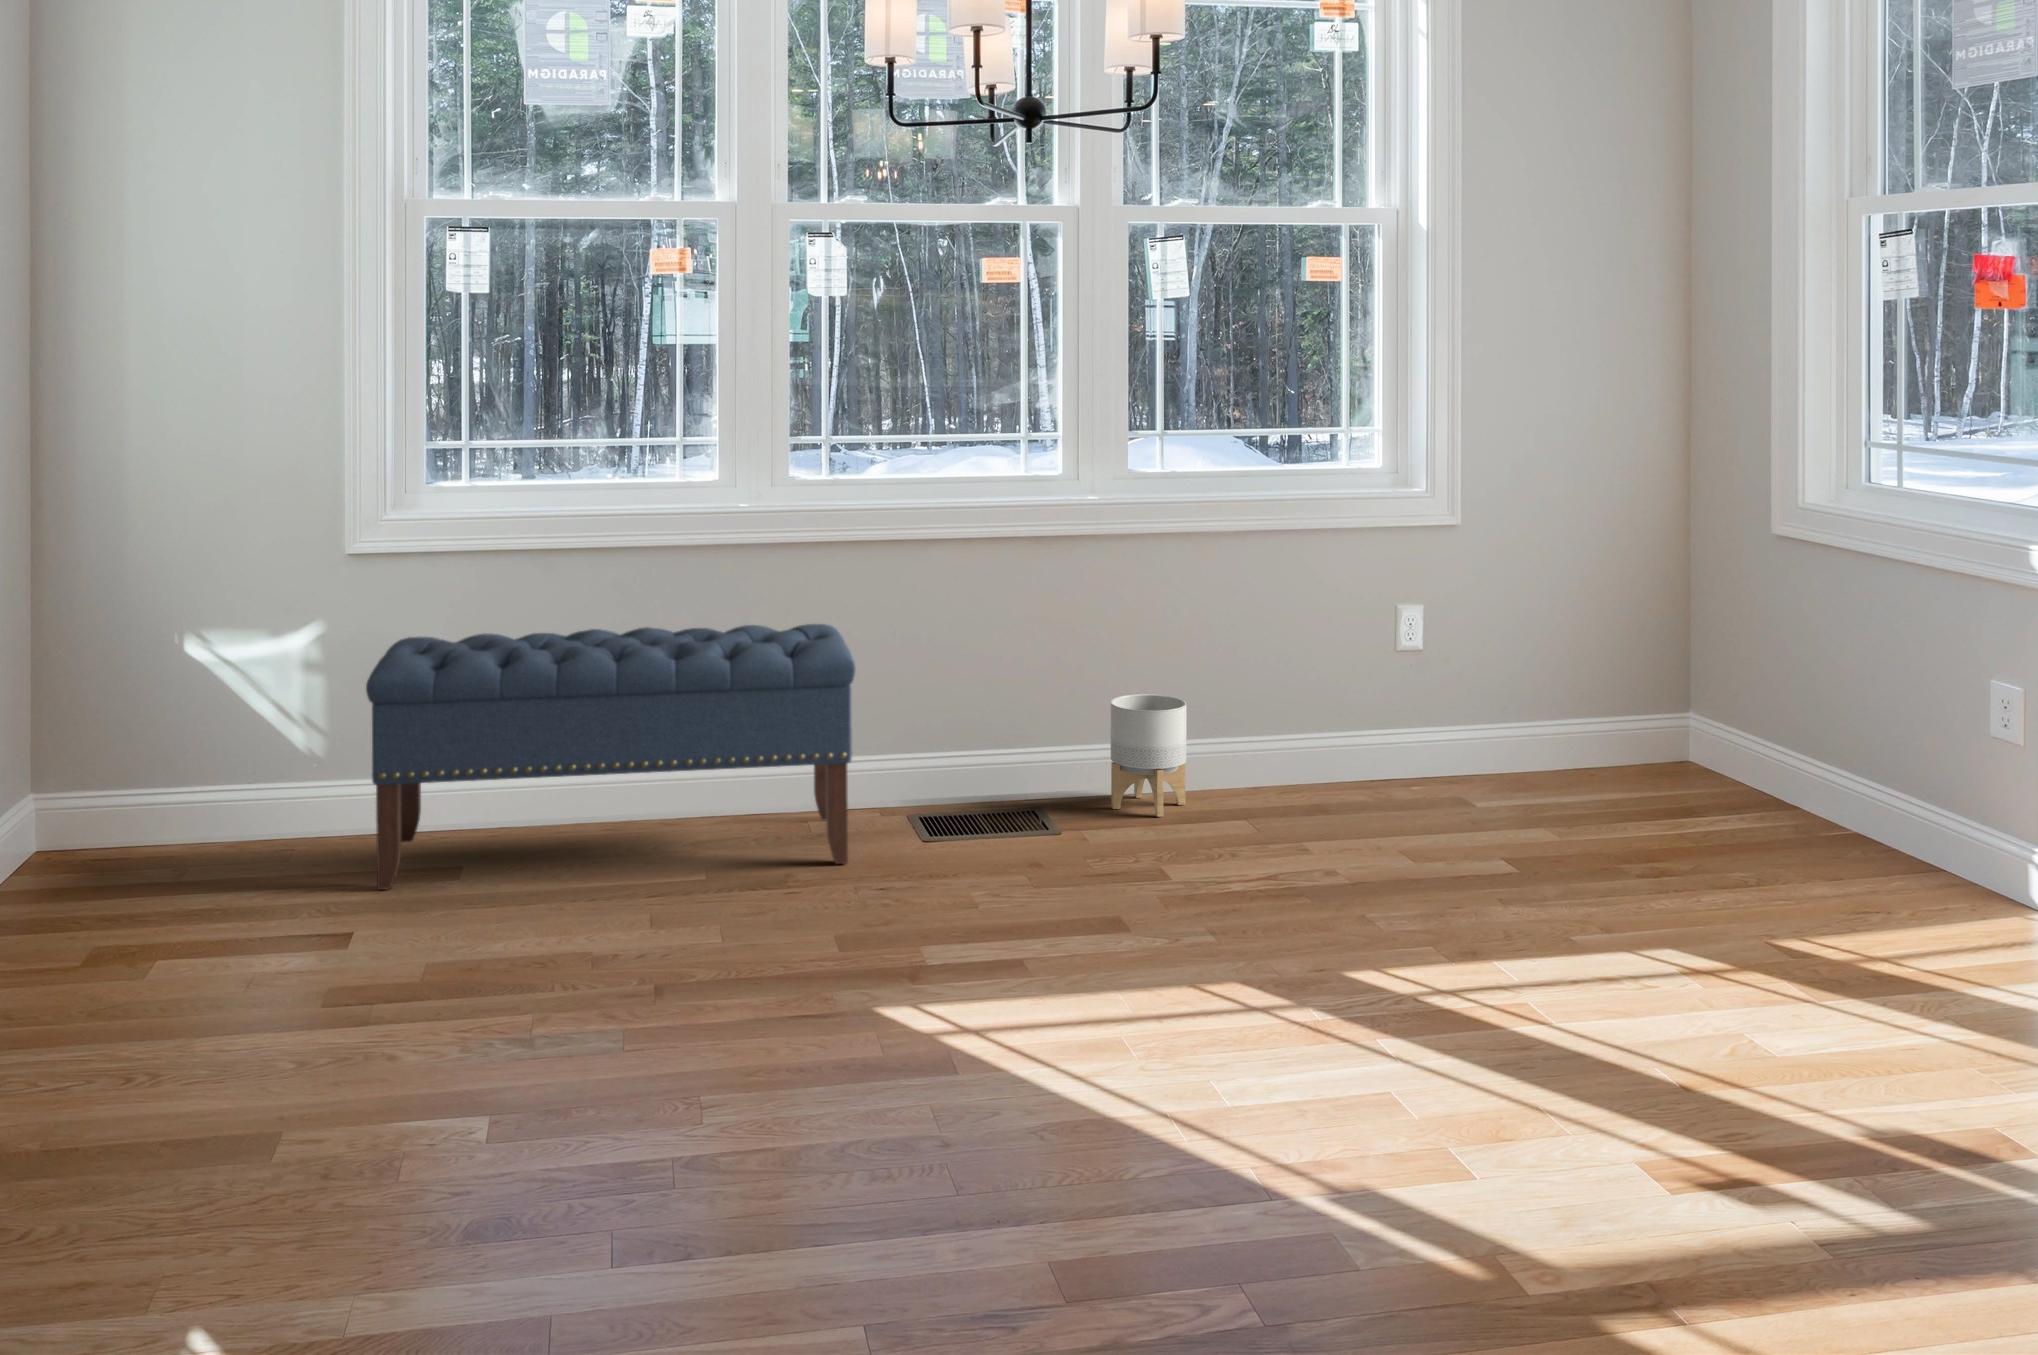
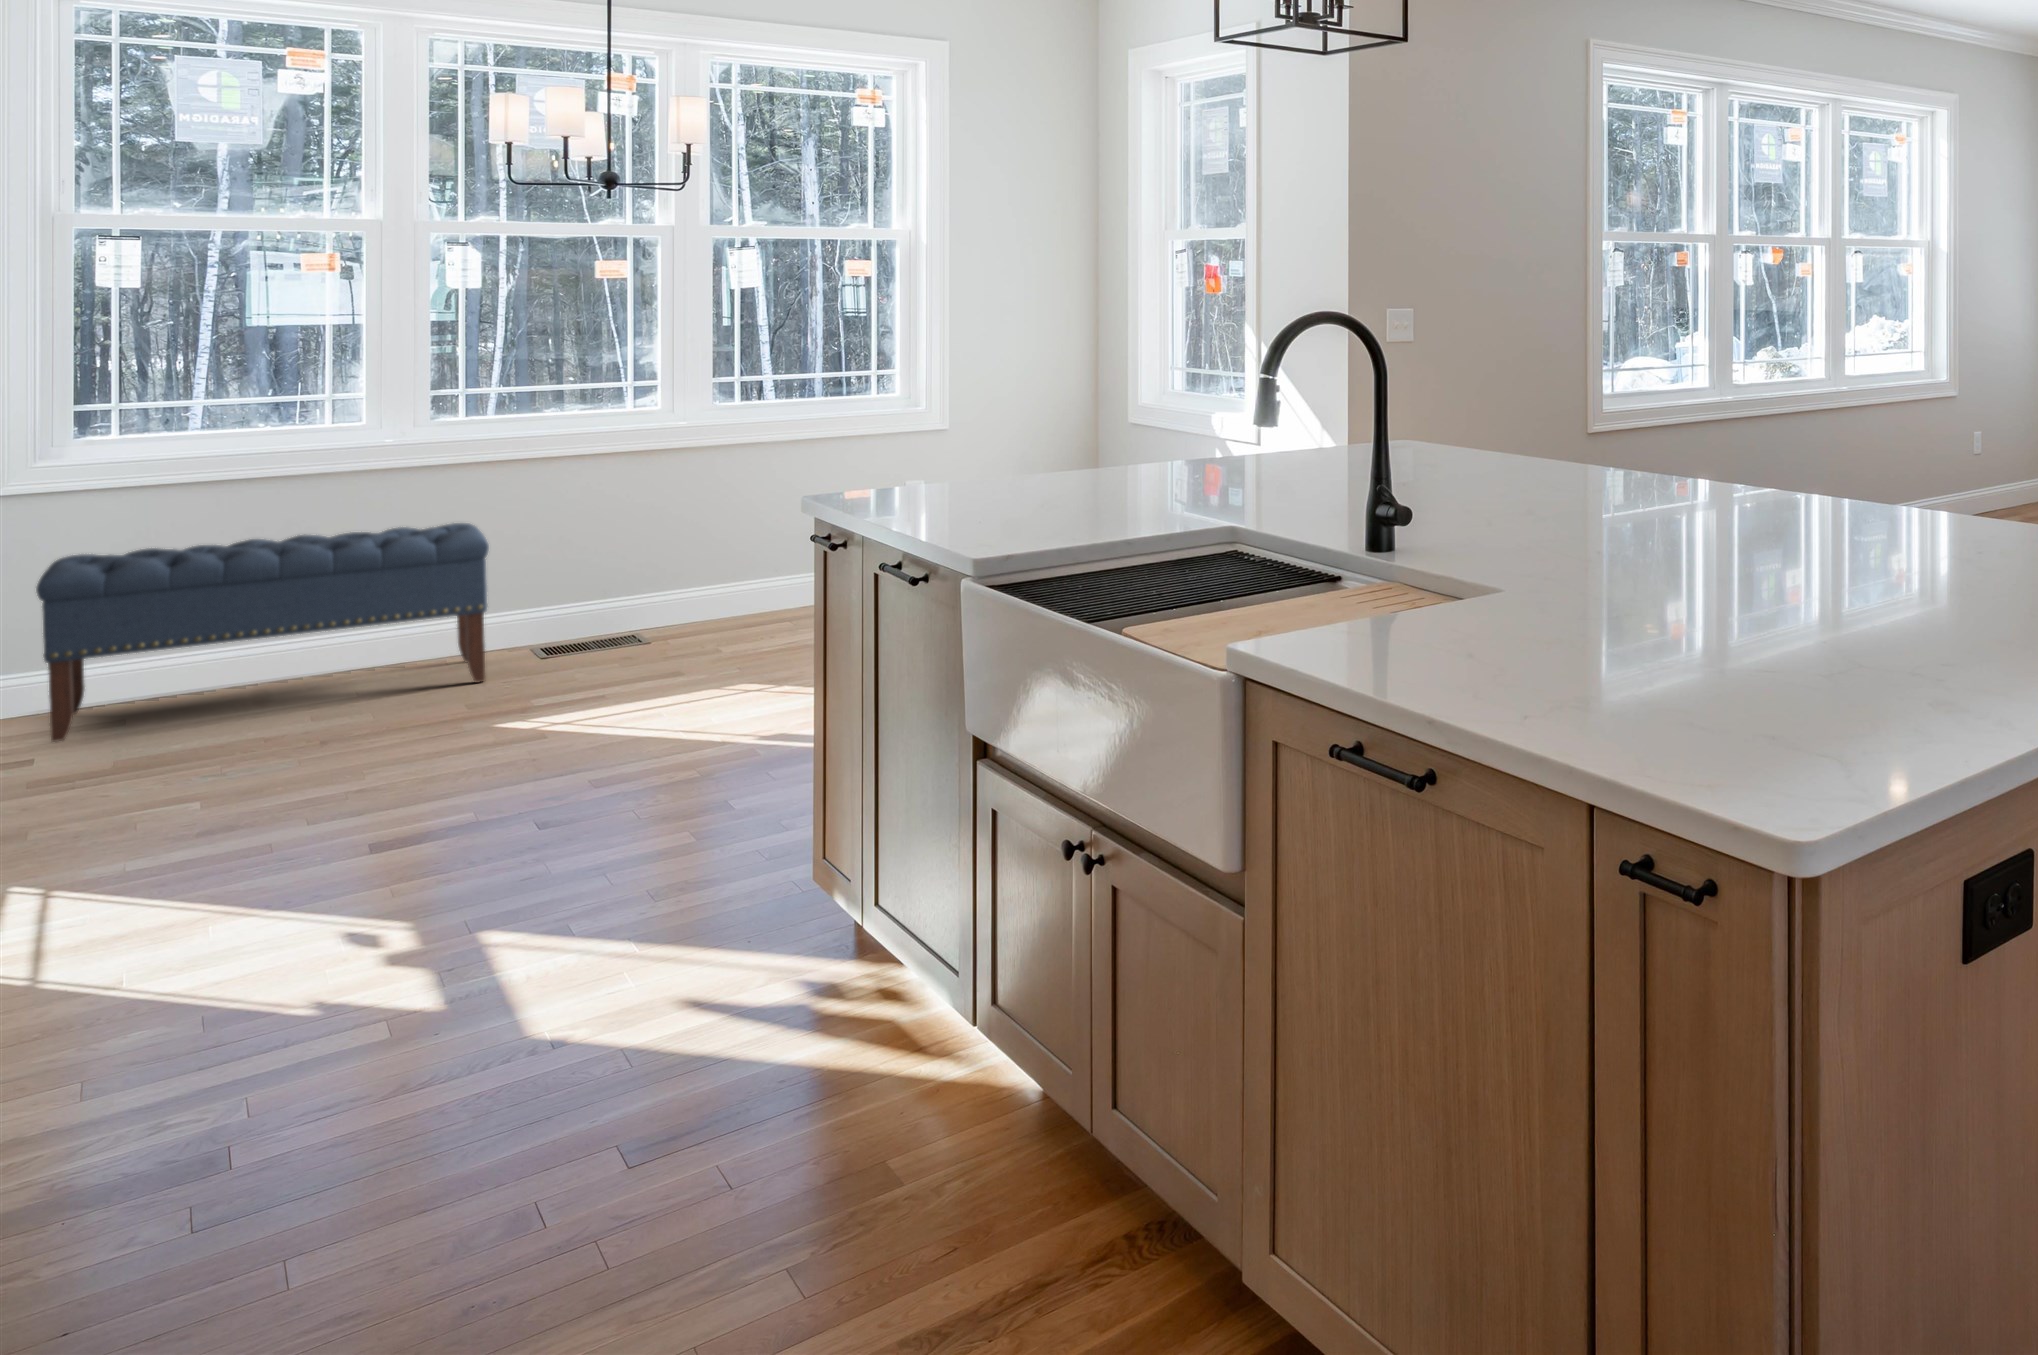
planter: present [1111,694,1187,817] -> none [701,555,759,633]

